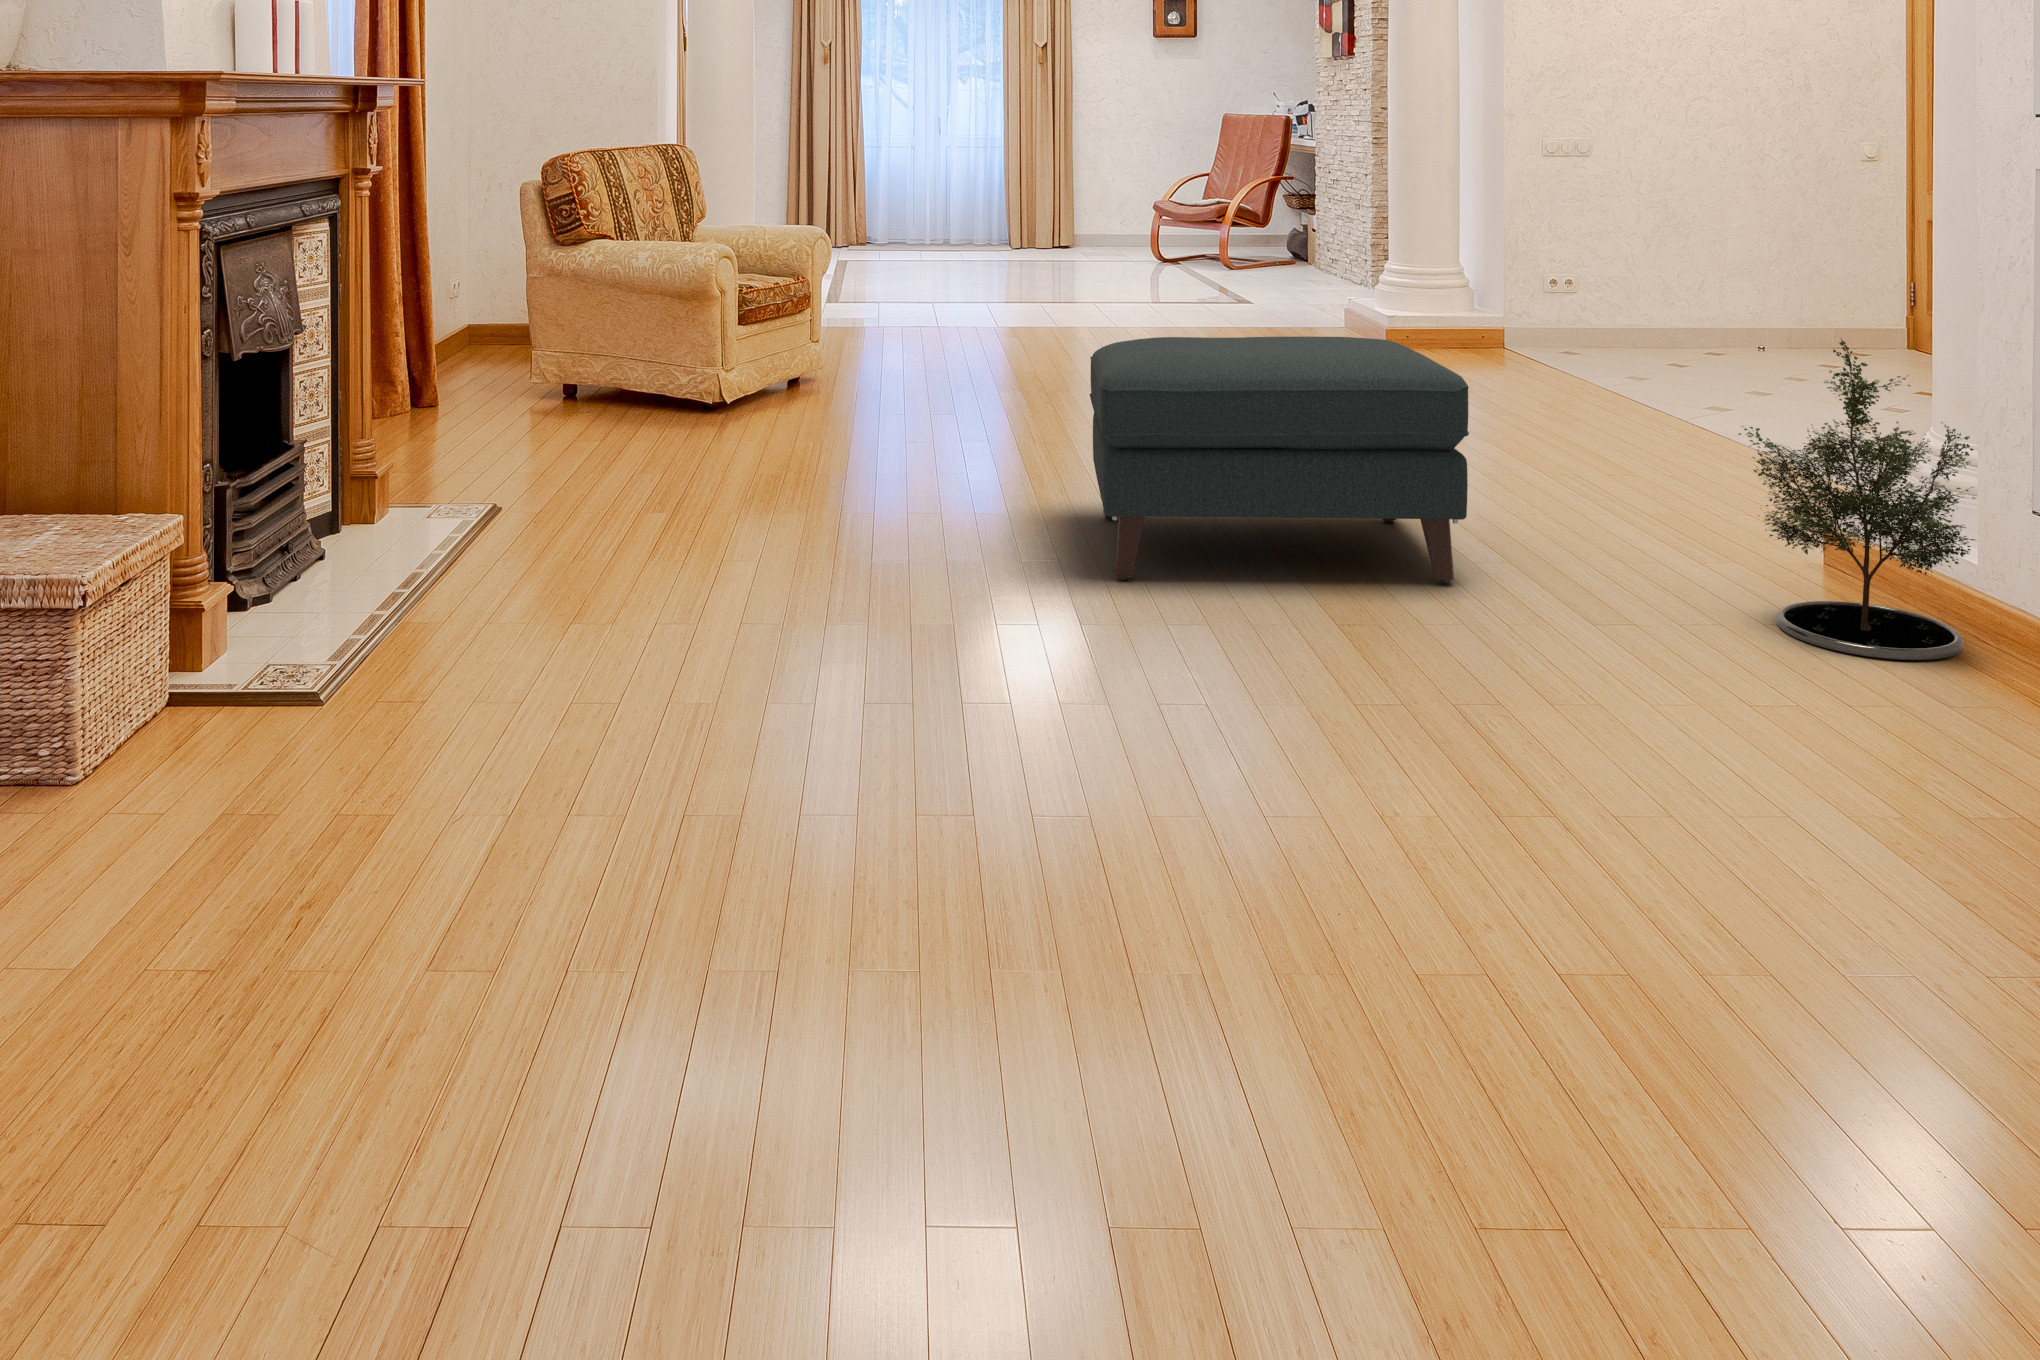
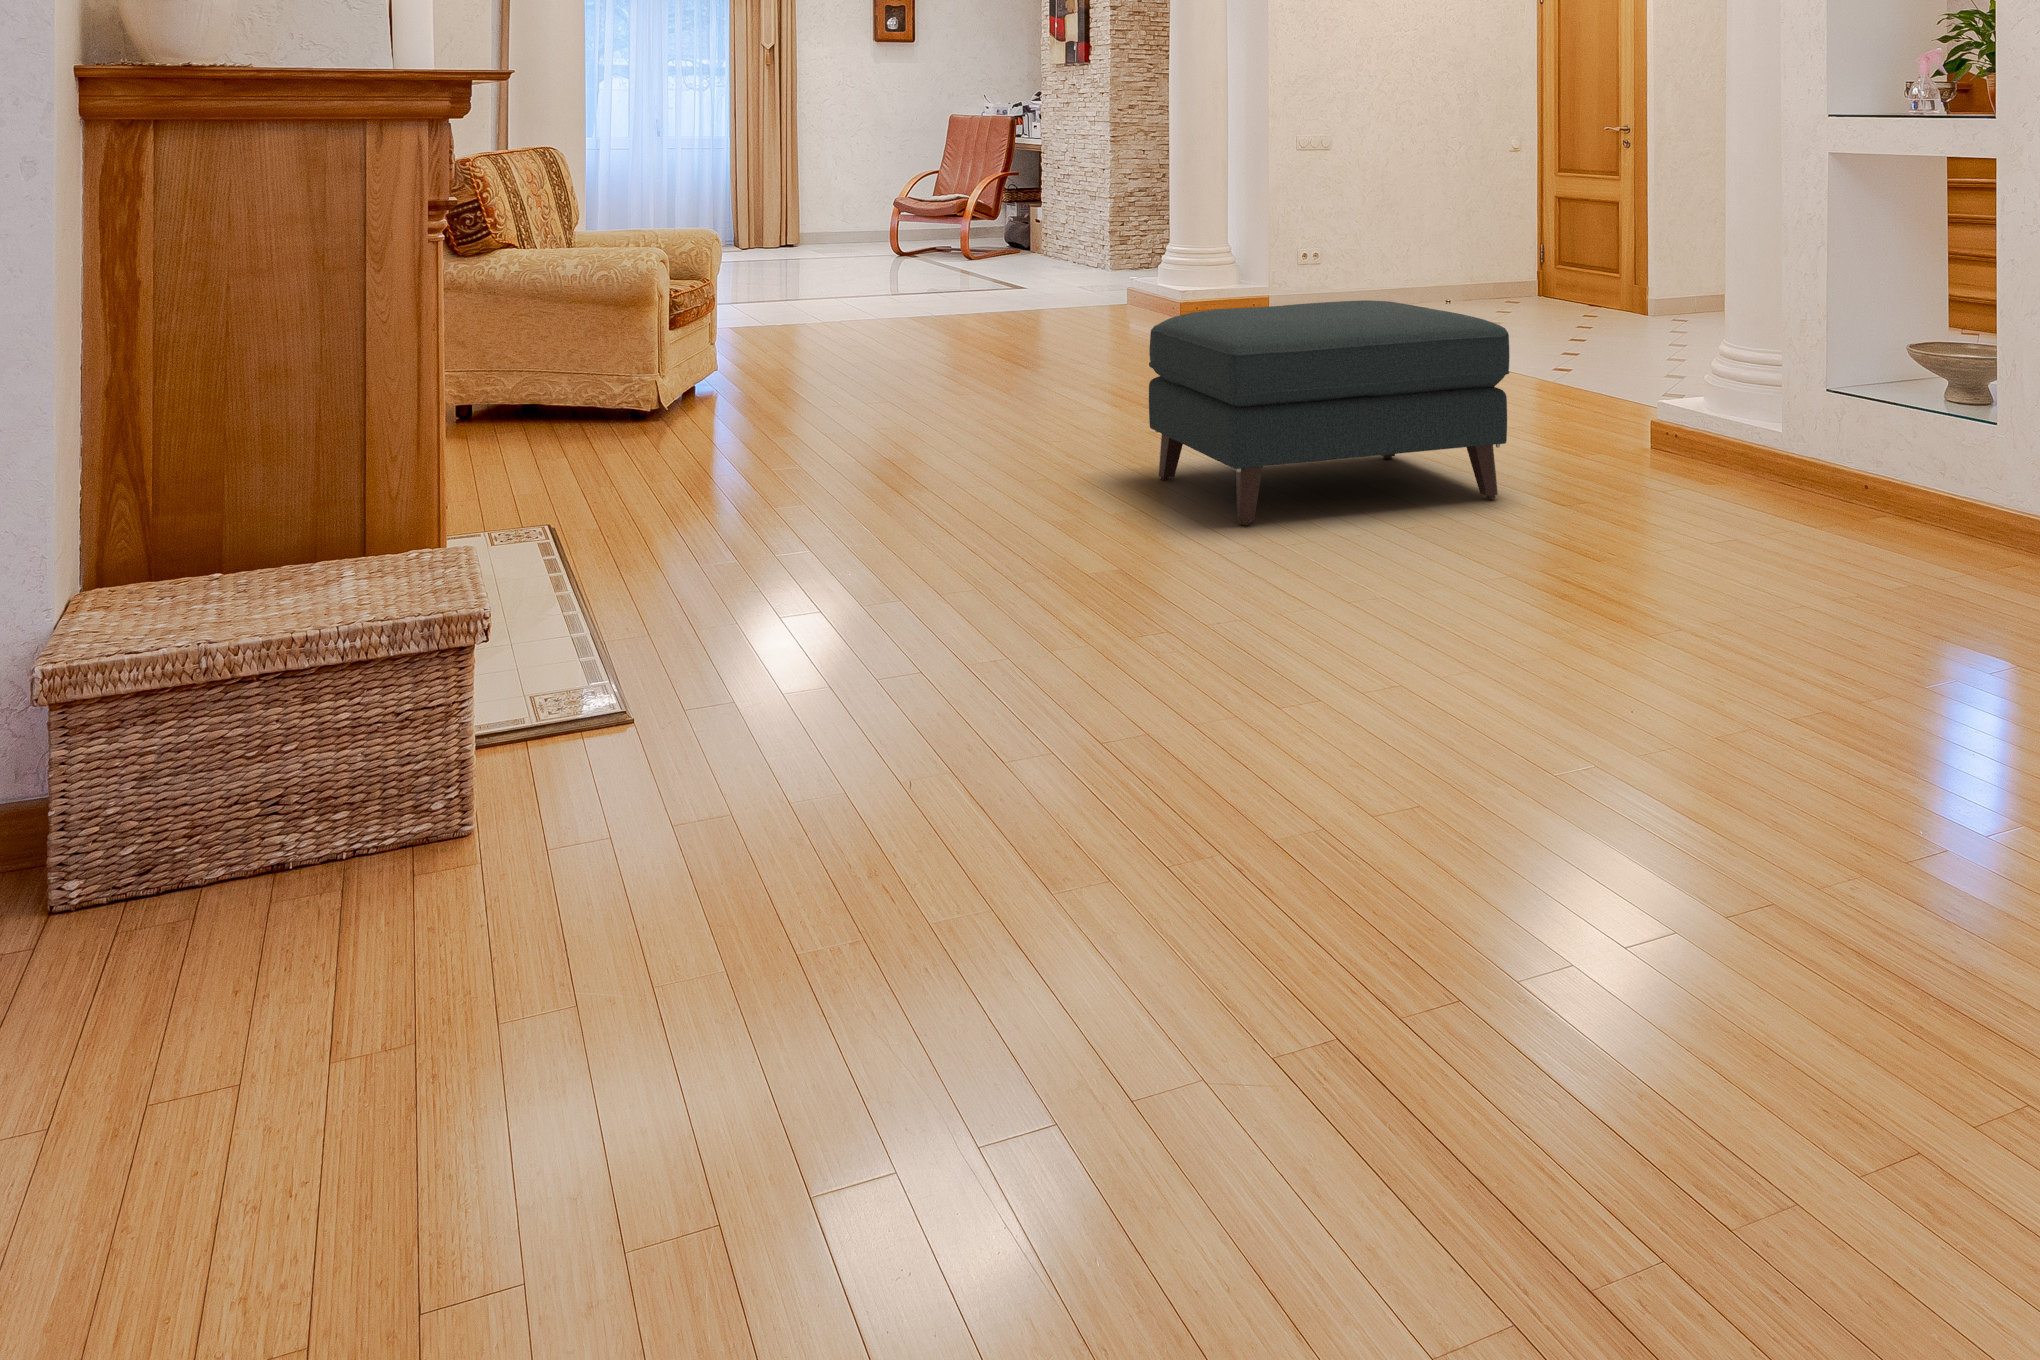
potted tree: present [1738,339,1975,660] -> none [1711,275,1886,514]

